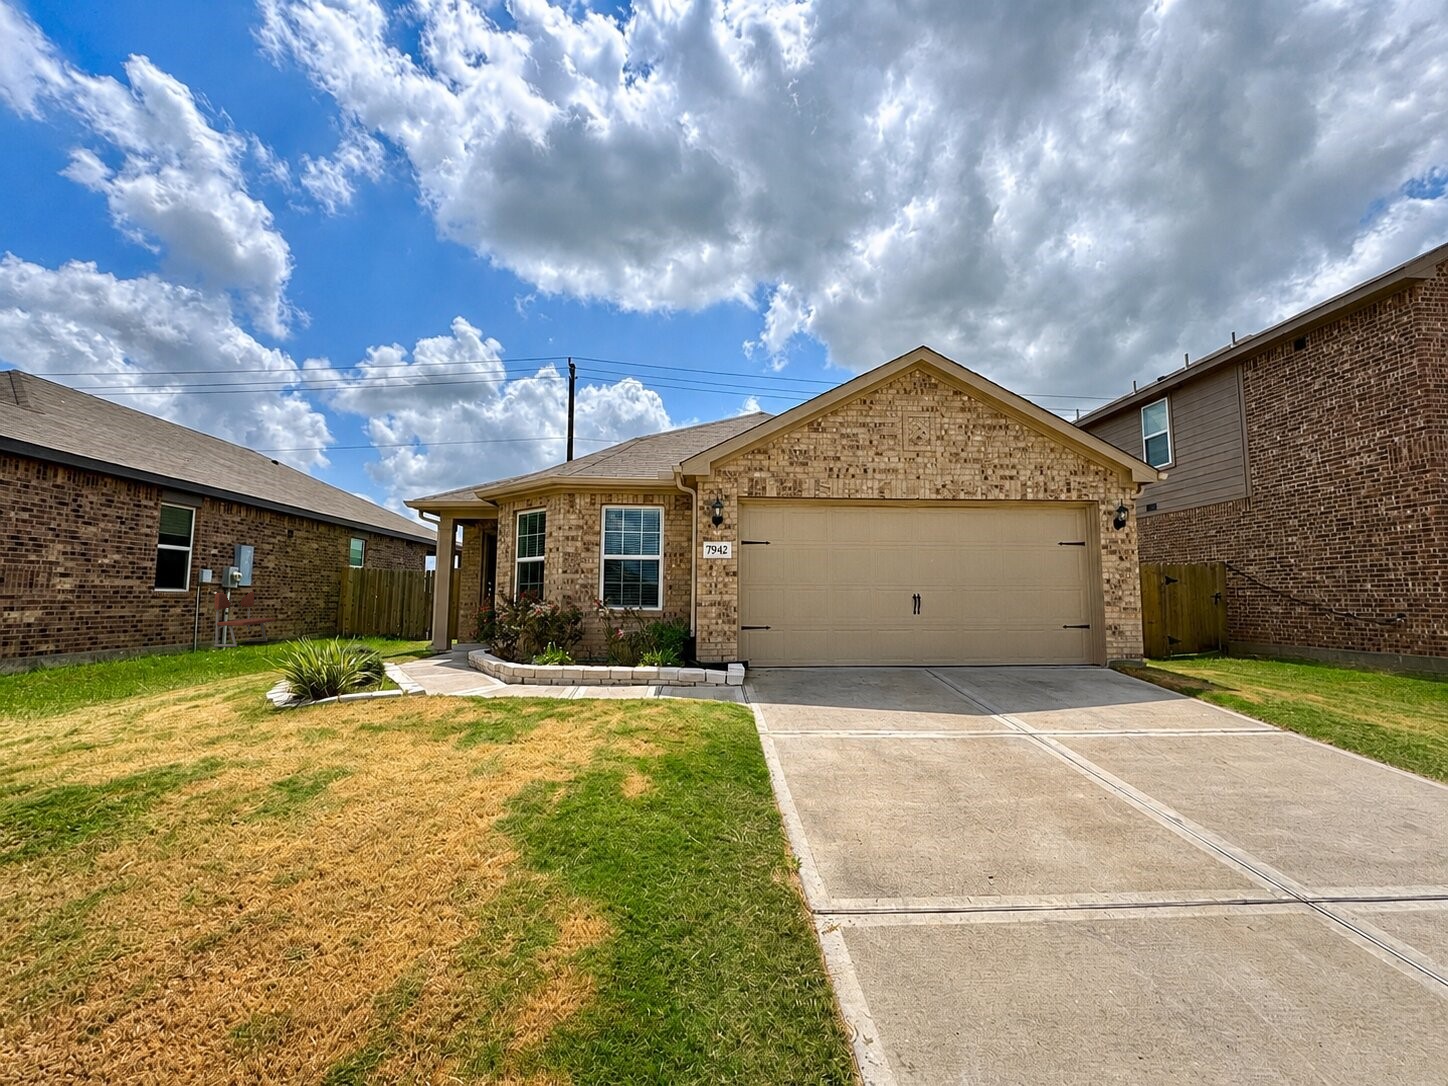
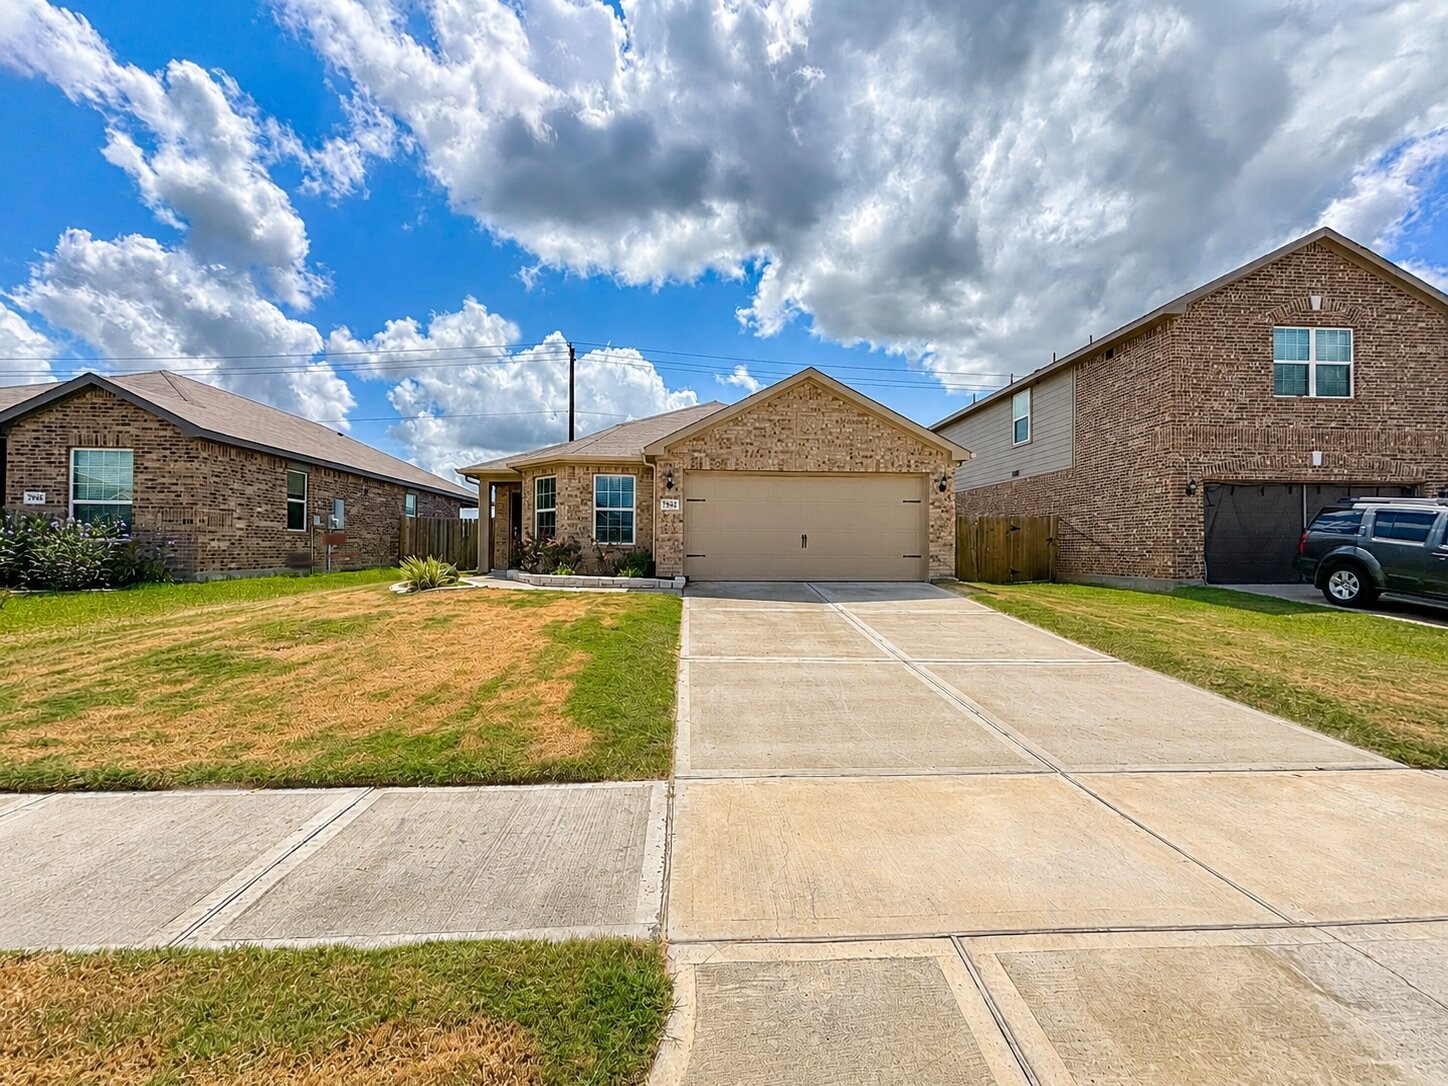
lounge chair: none [142,621,196,659] -> present [284,552,317,576]

